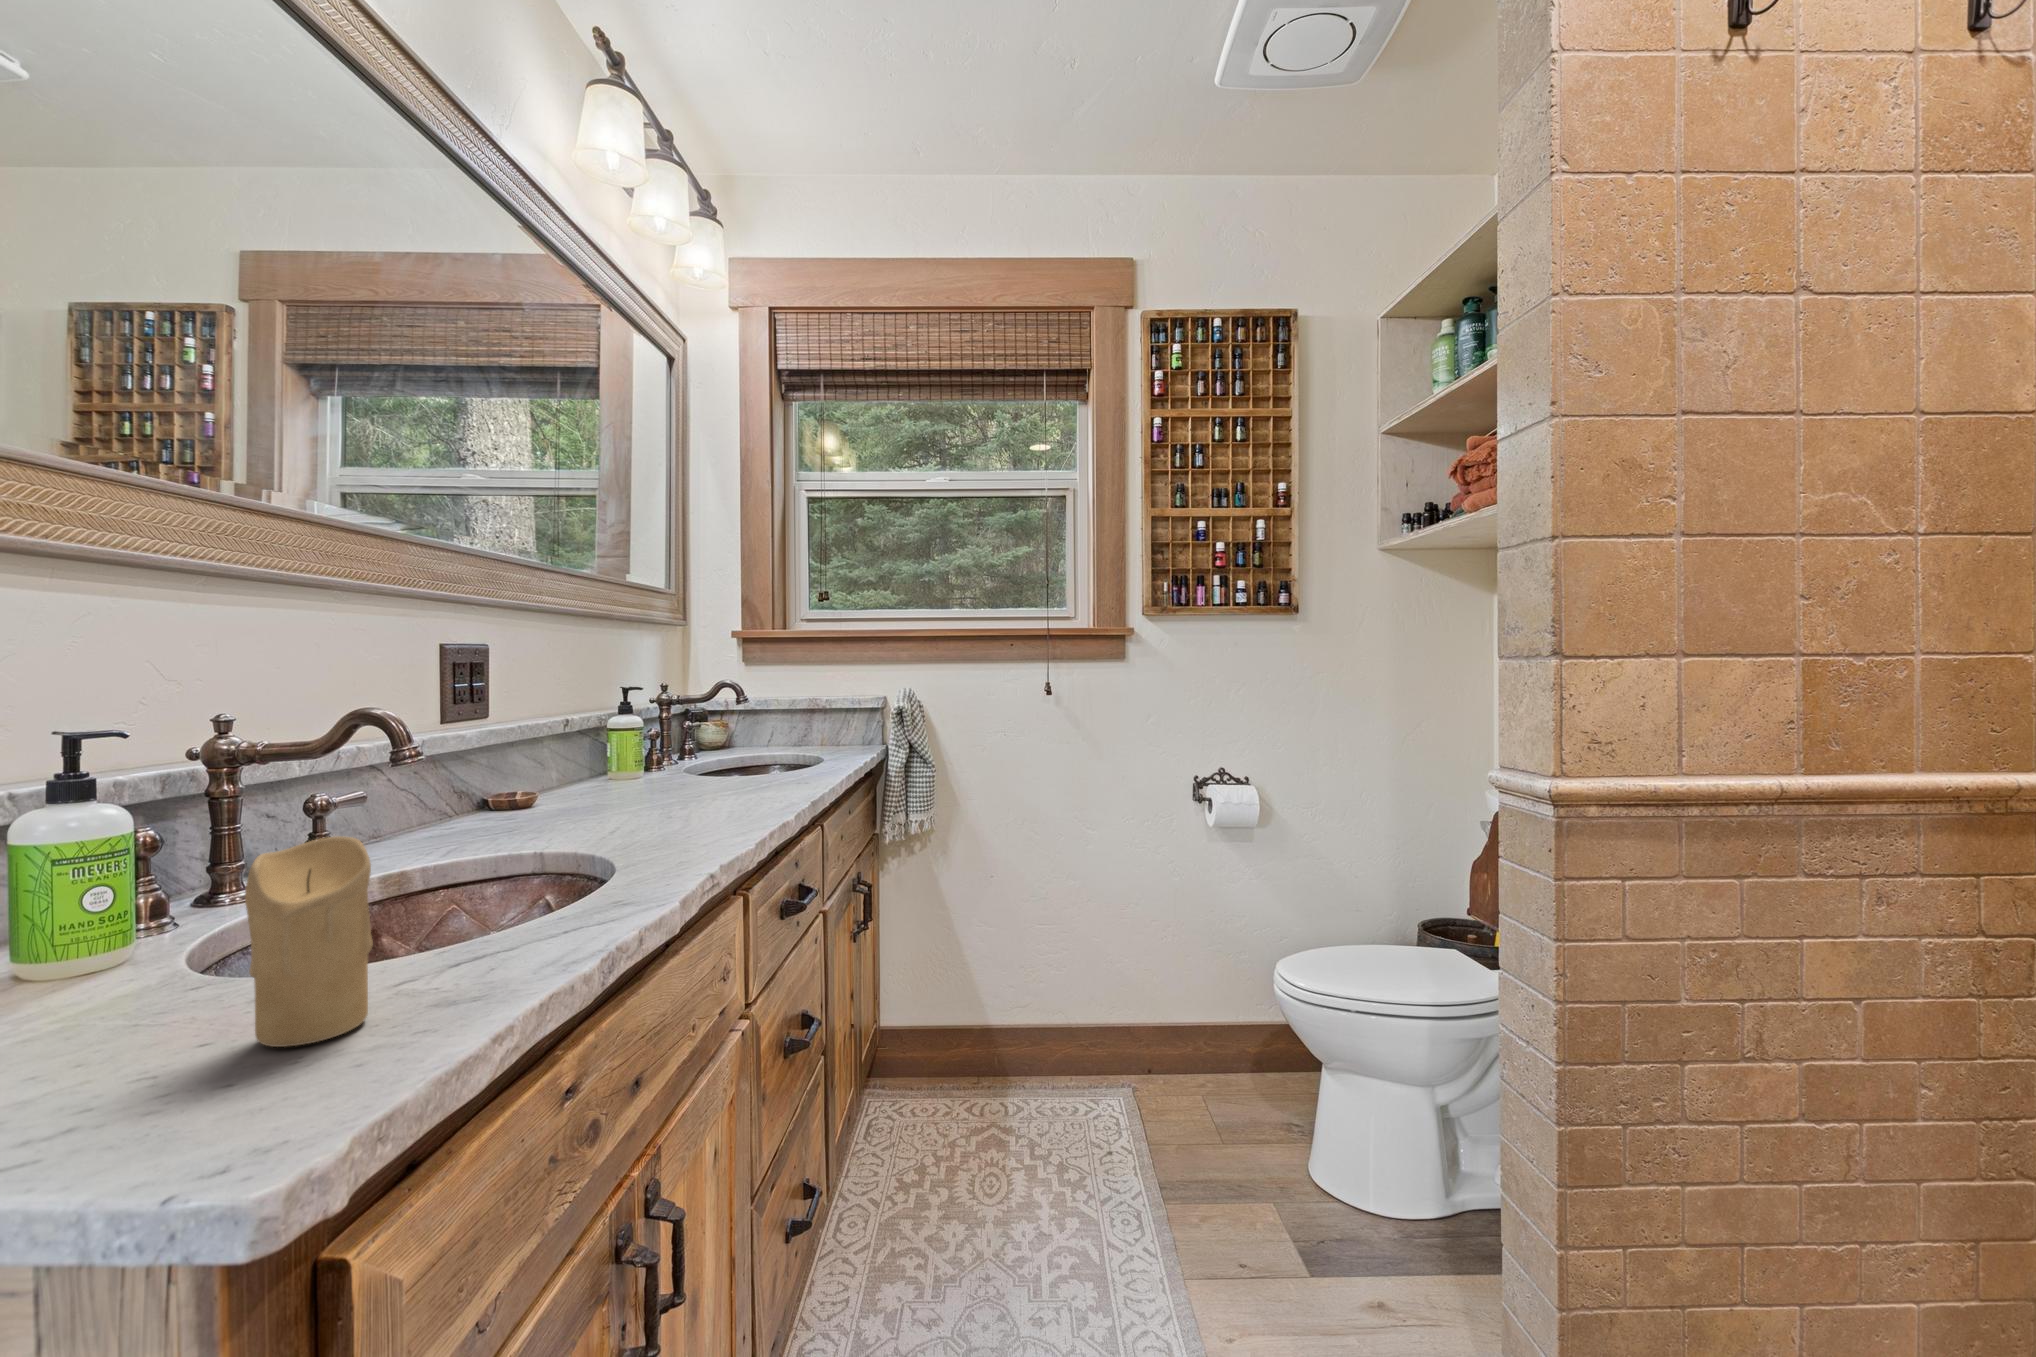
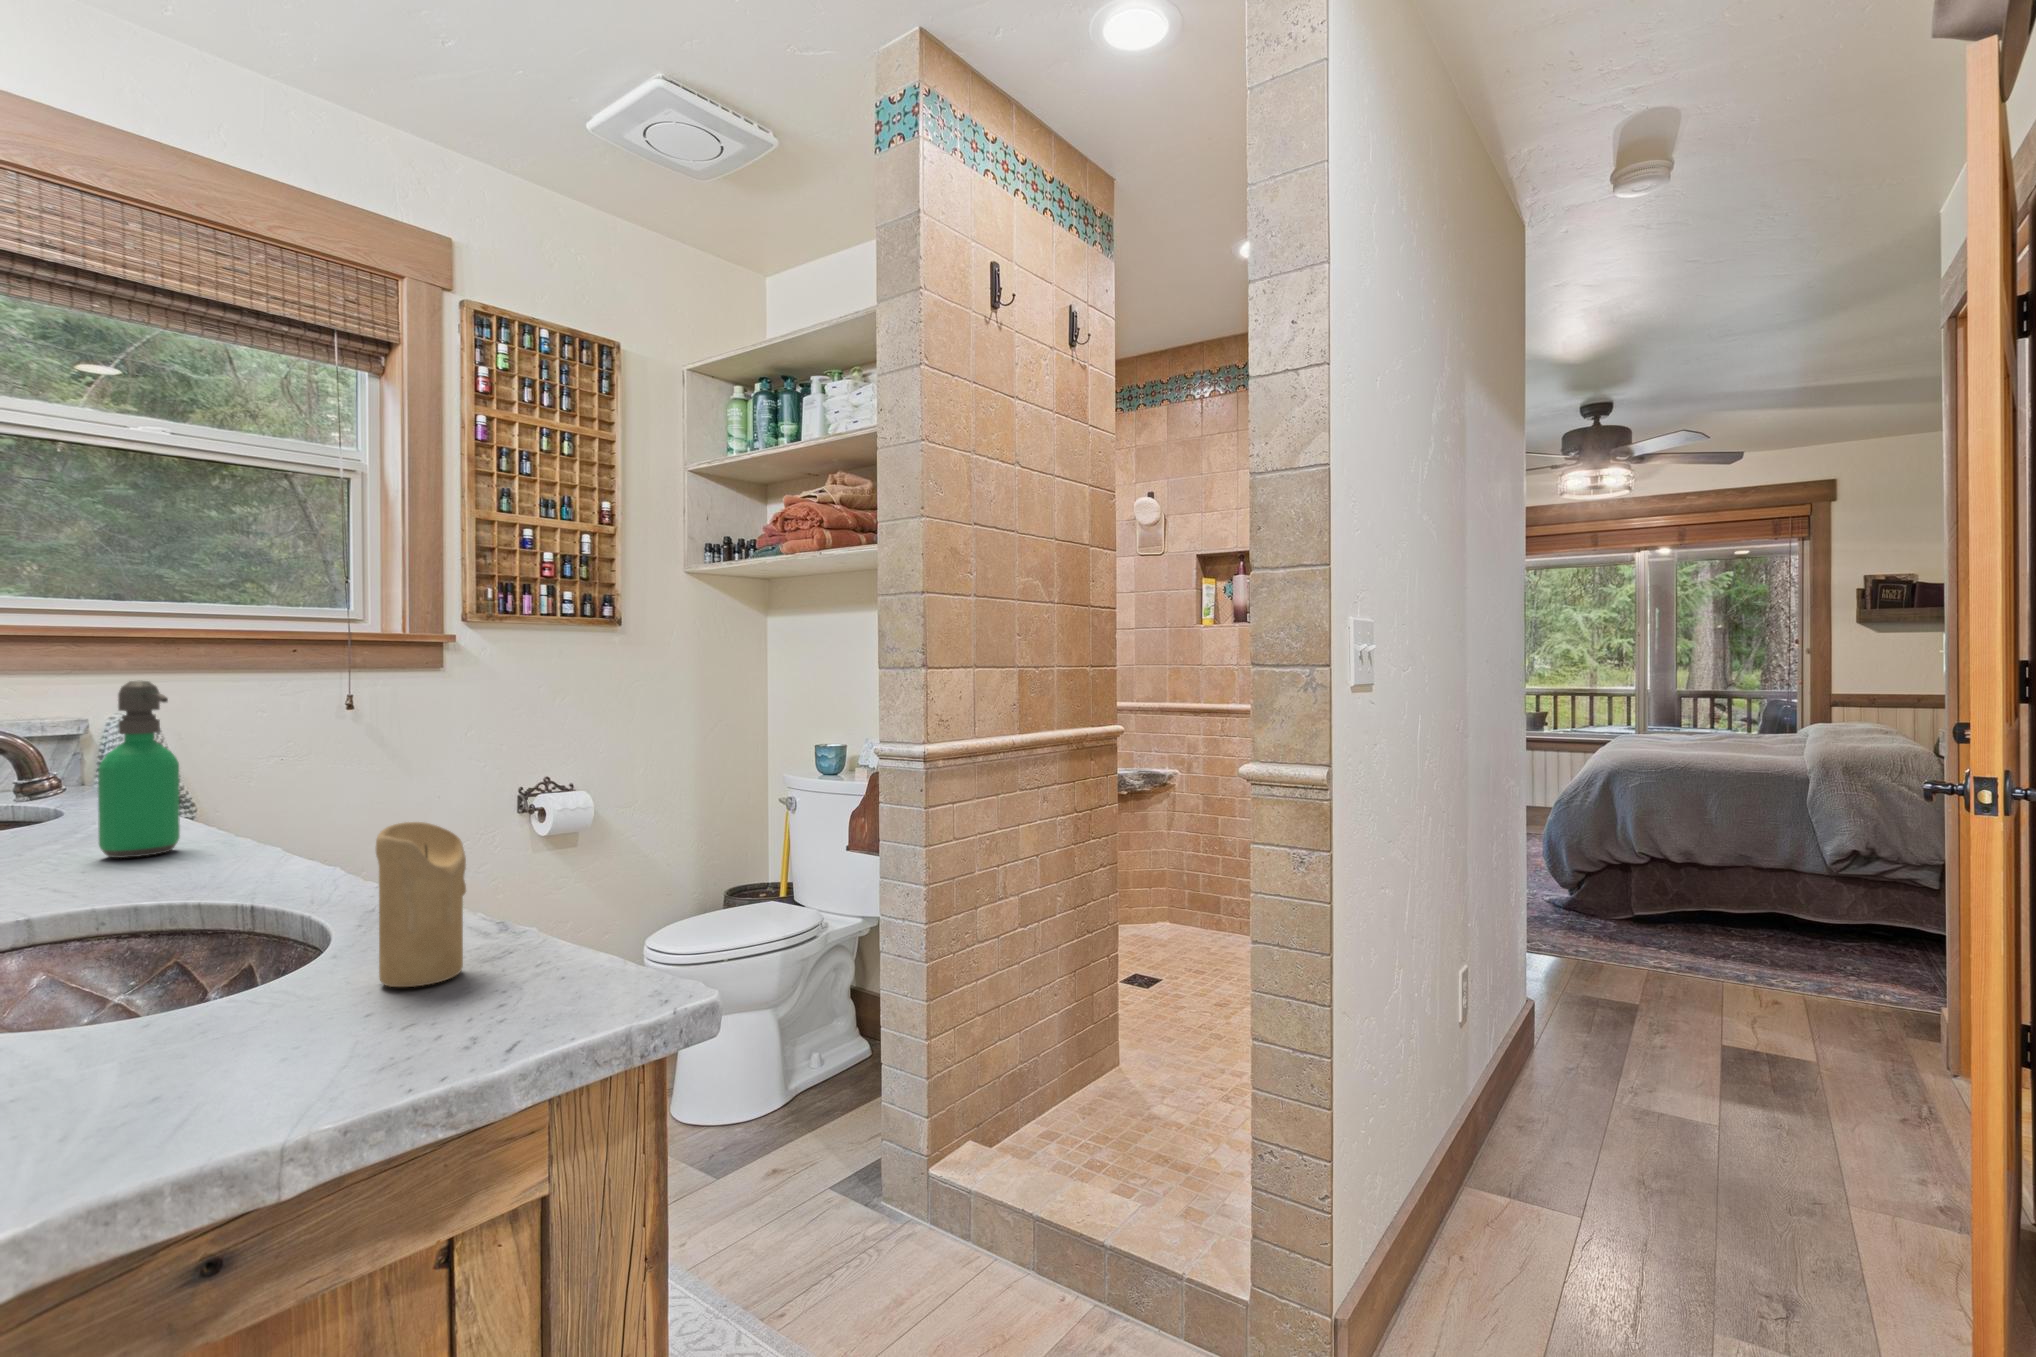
soap dispenser: none [698,668,749,811] -> present [98,681,180,858]

